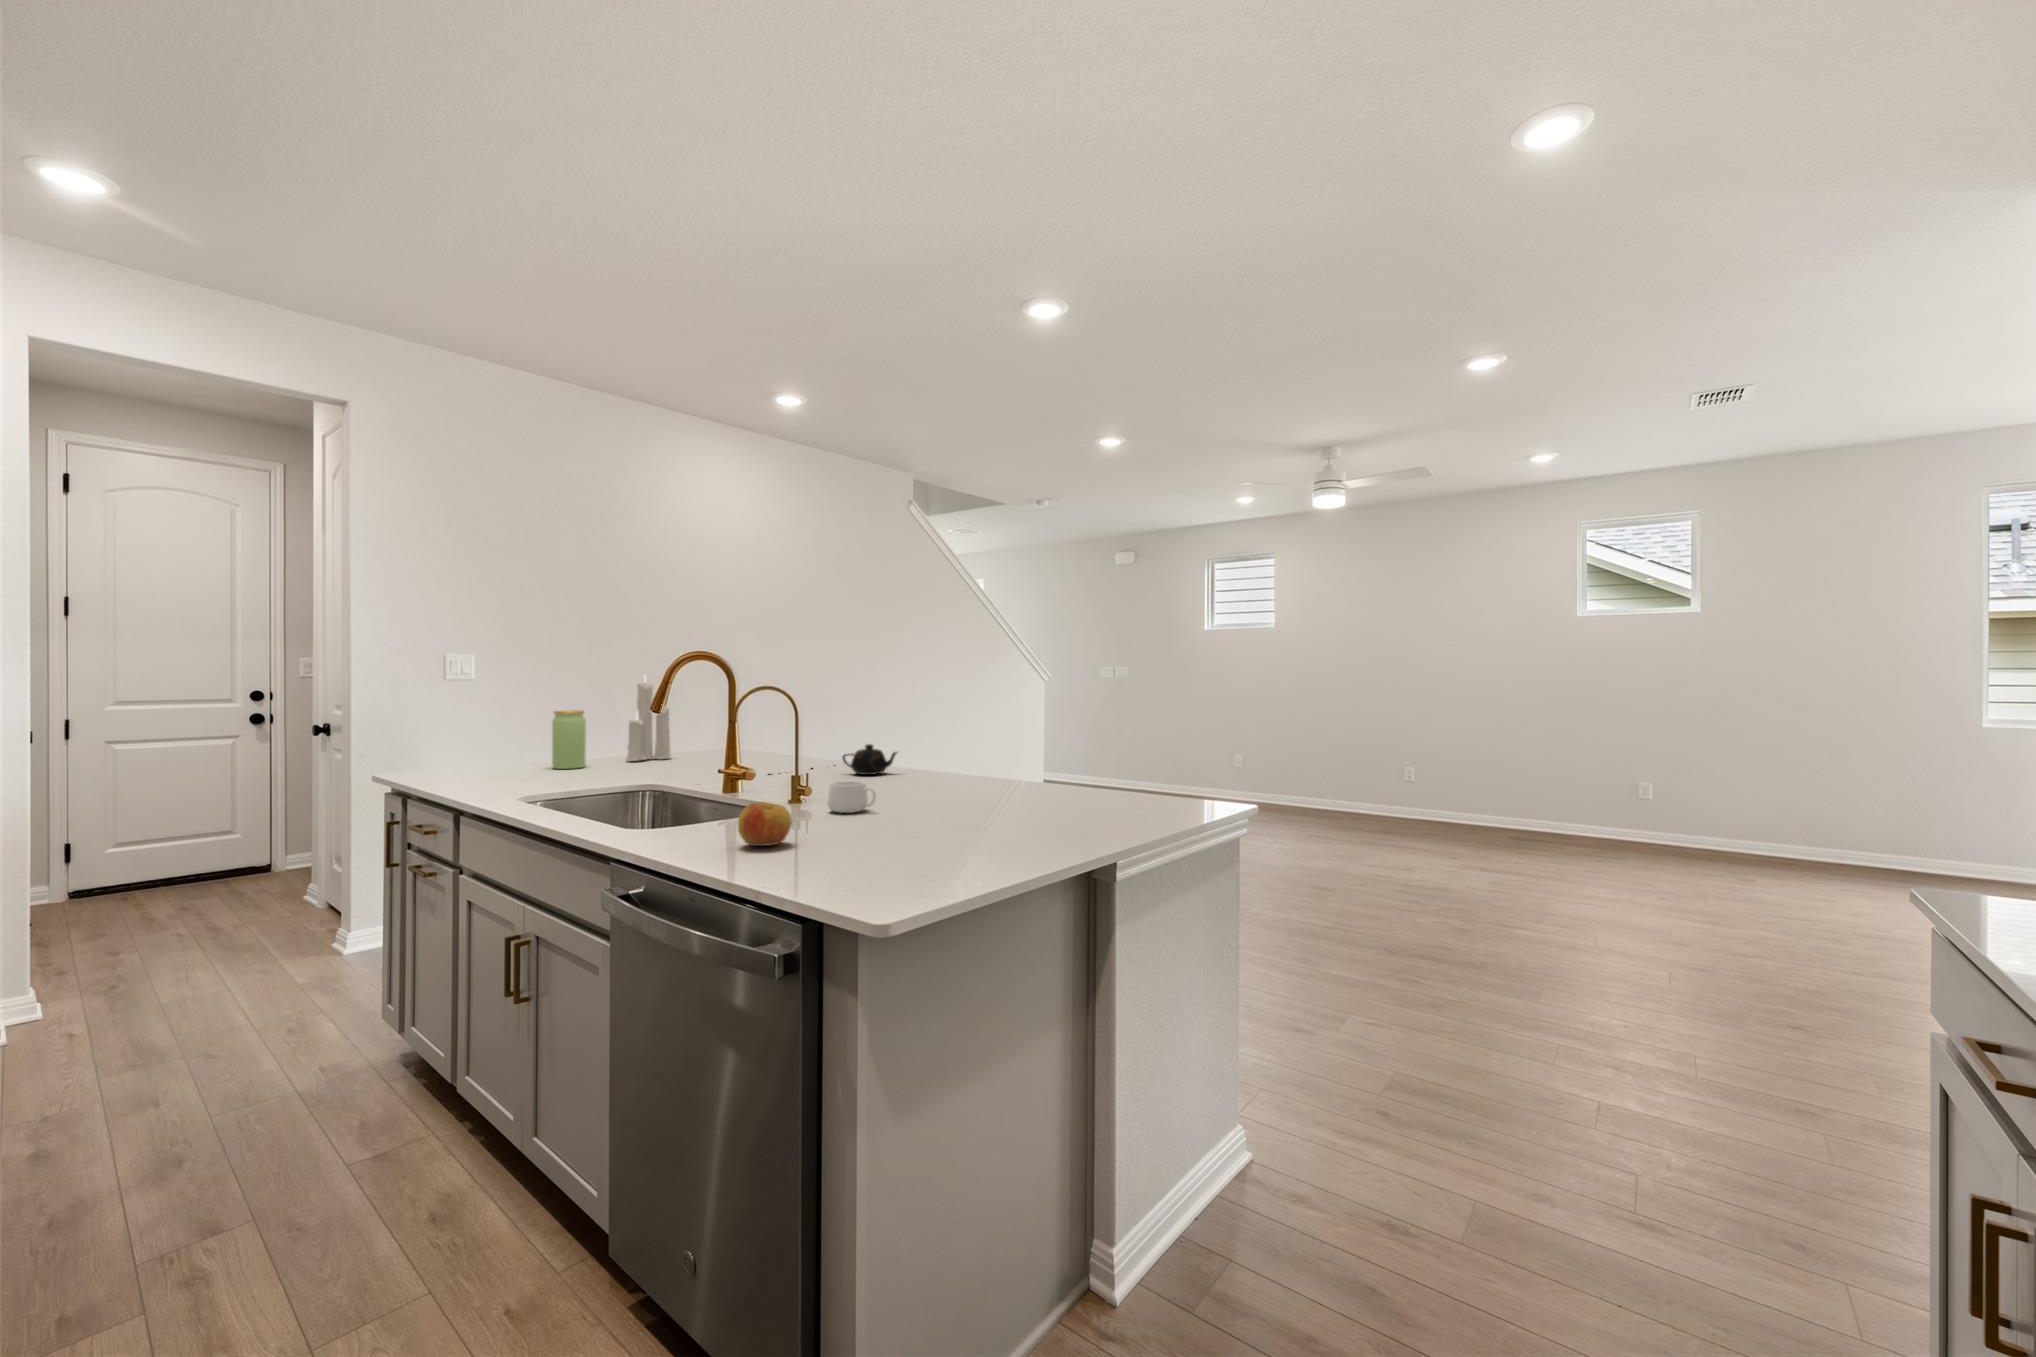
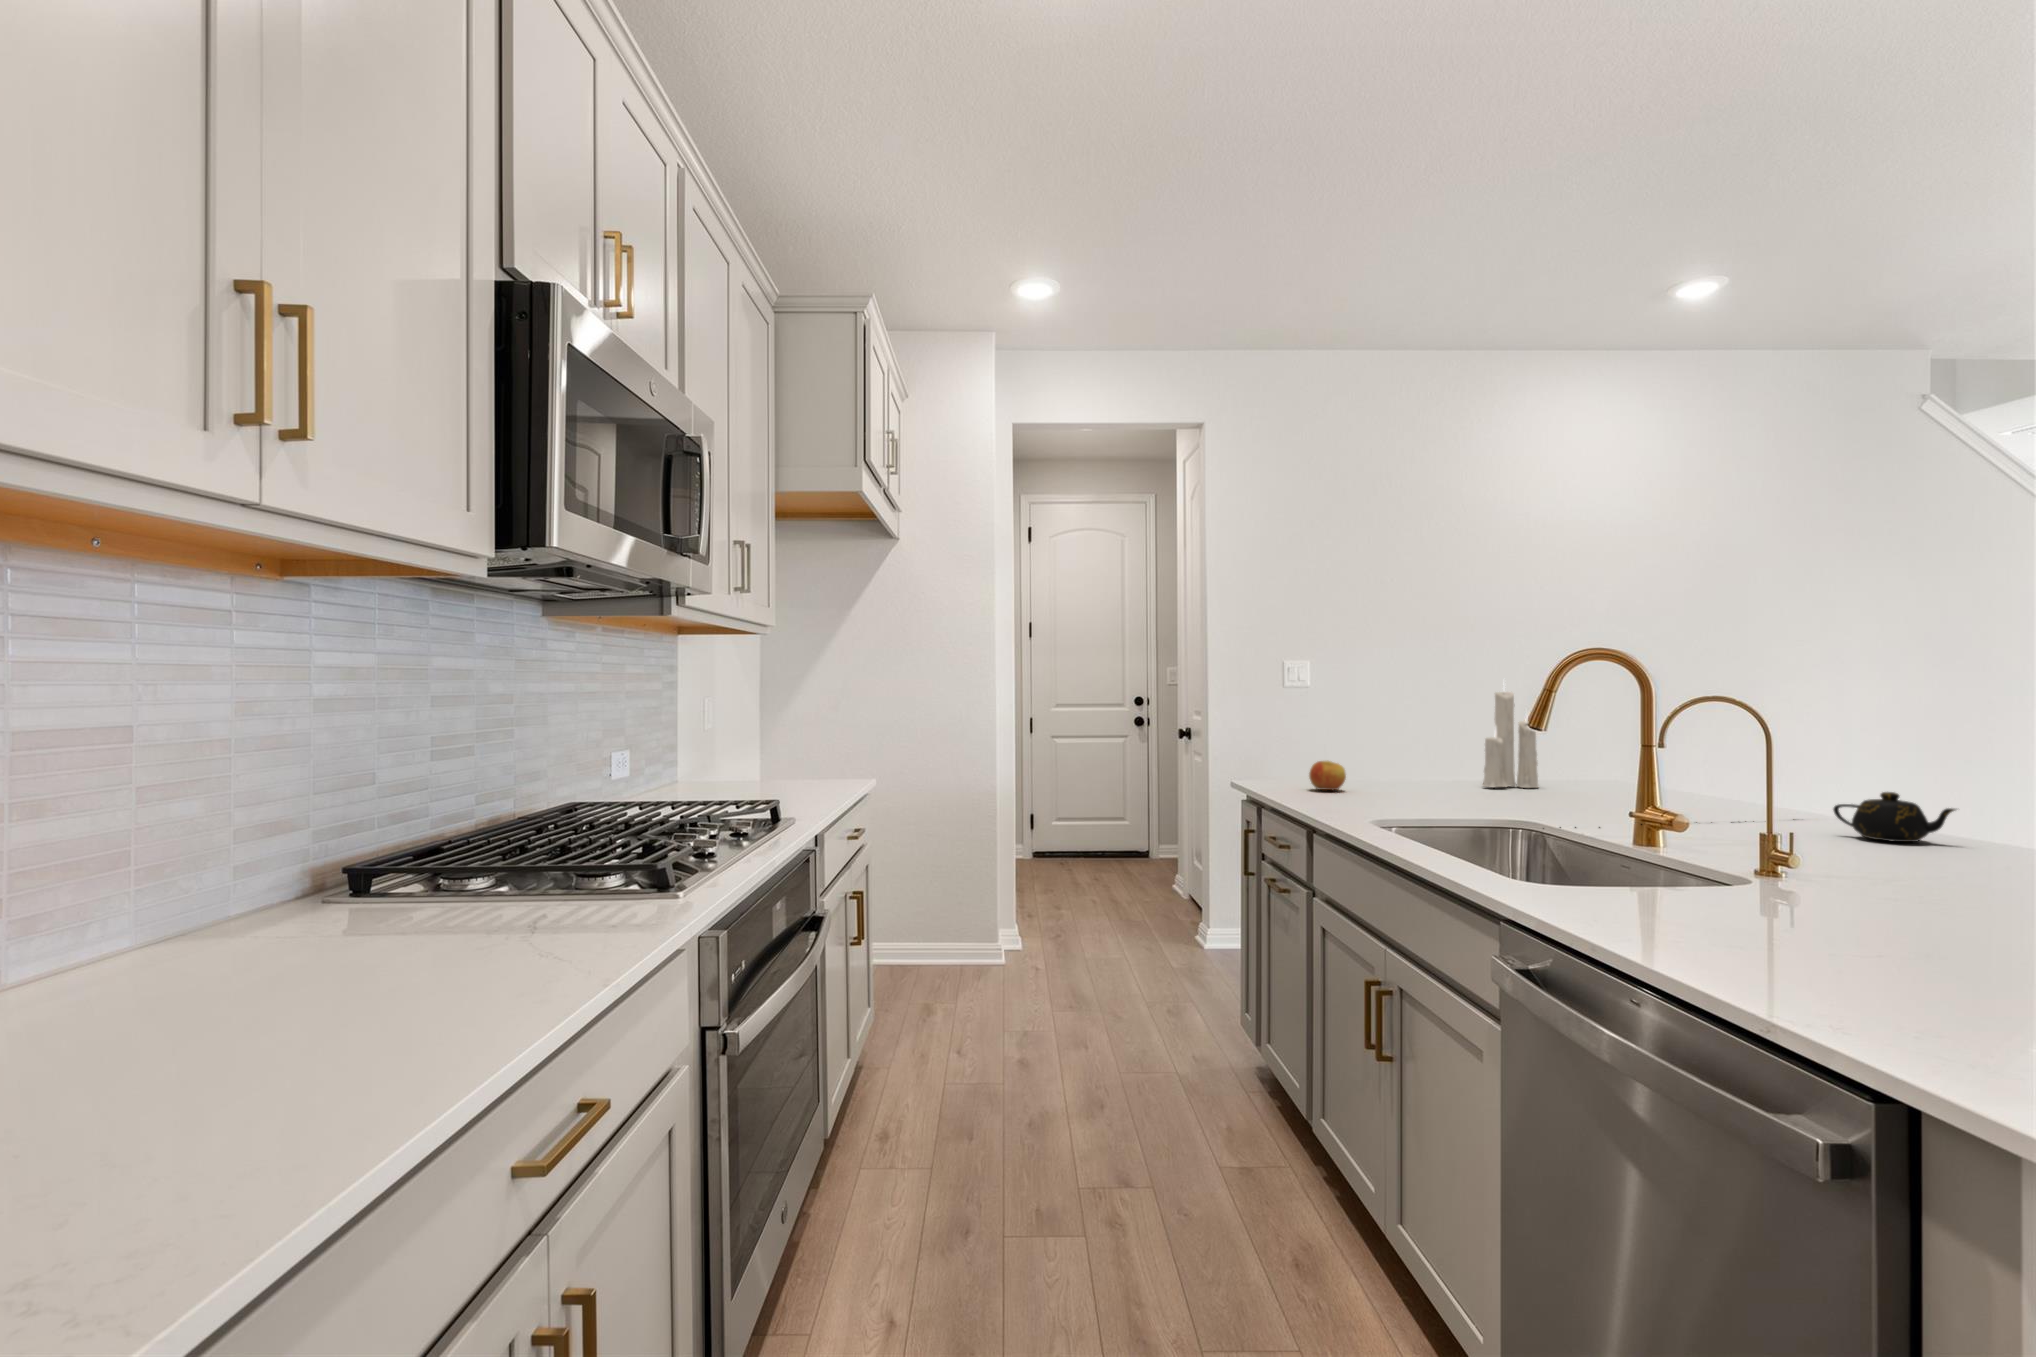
jar: present [552,710,586,769] -> none [1399,724,1436,791]
mug: present [828,781,876,813] -> none [1844,852,1955,908]
apple: present [738,802,792,846] -> present [1309,761,1346,790]

